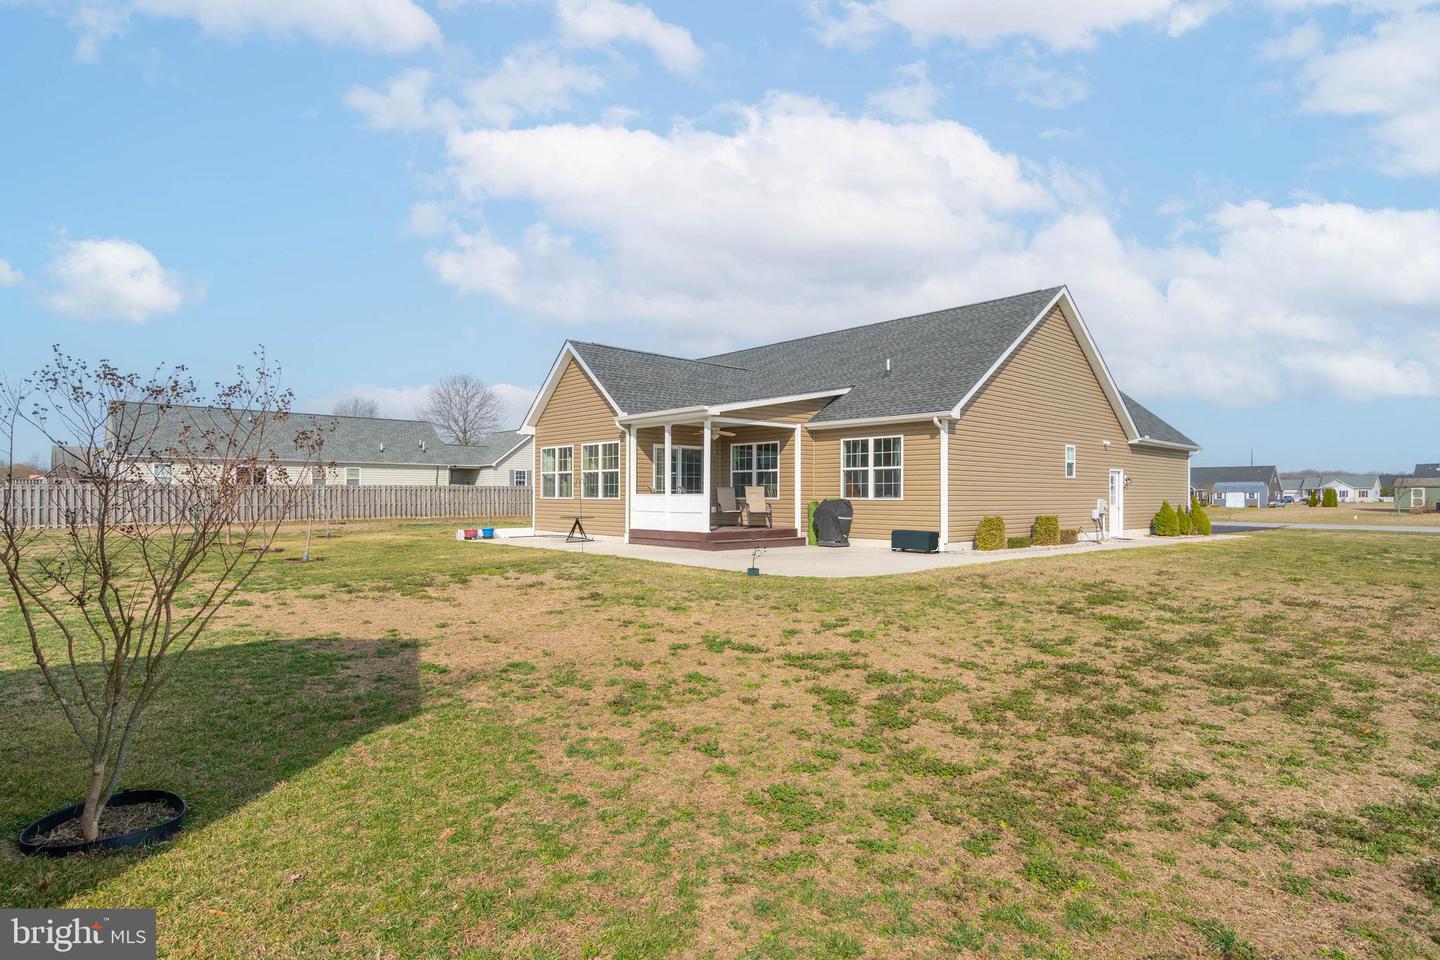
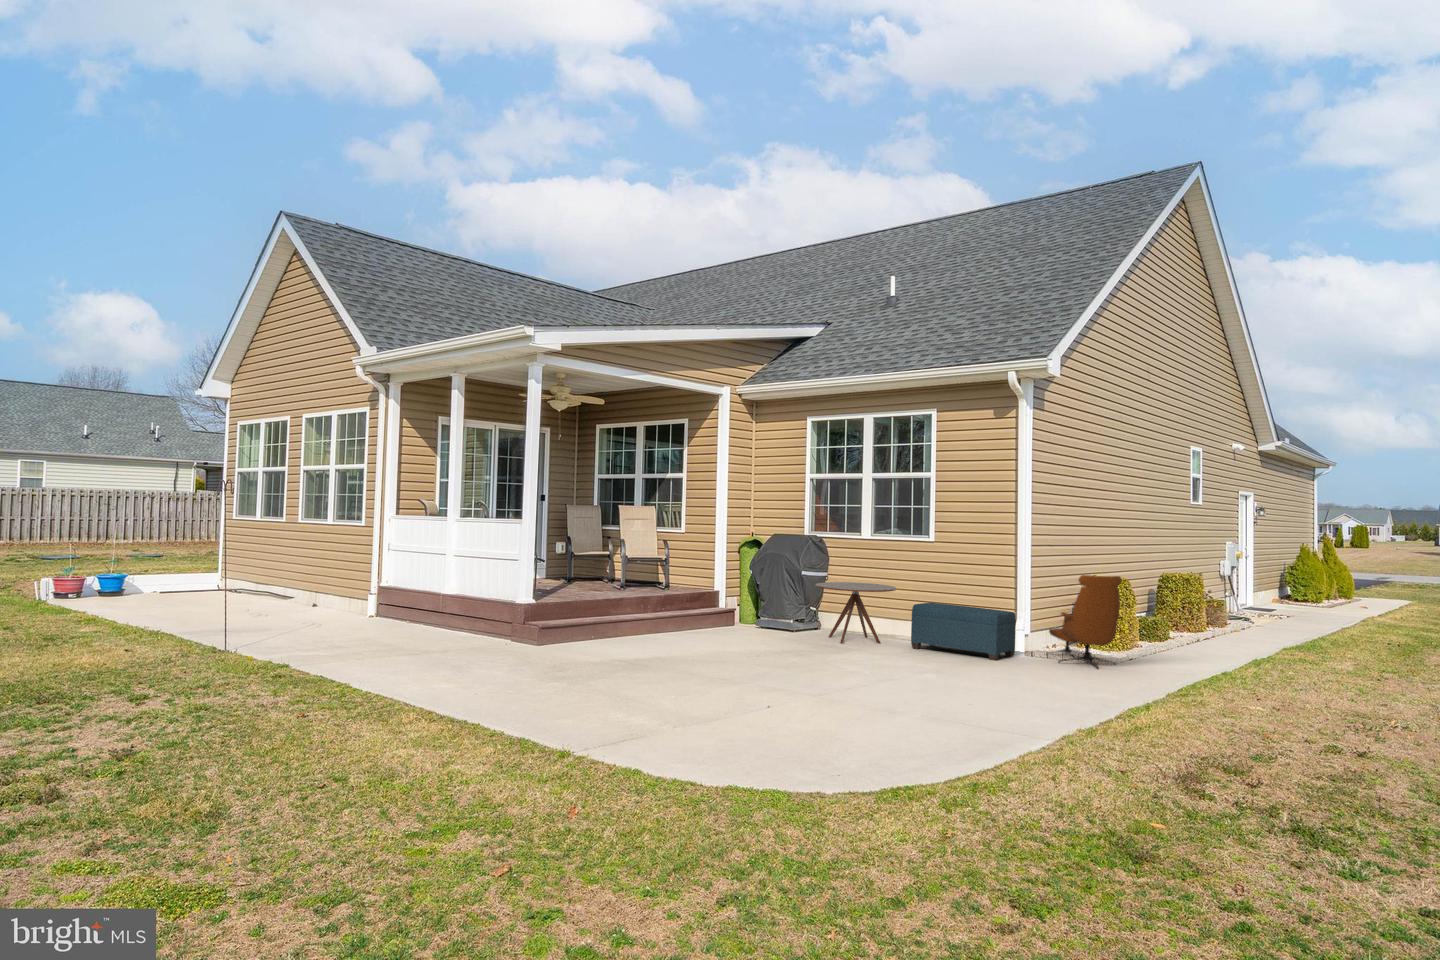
lounge chair: none [957,513,986,556] -> present [1049,575,1122,669]
round table: present [560,516,595,541] -> present [816,582,896,644]
potted plant: present [746,539,766,575] -> none [535,677,611,815]

